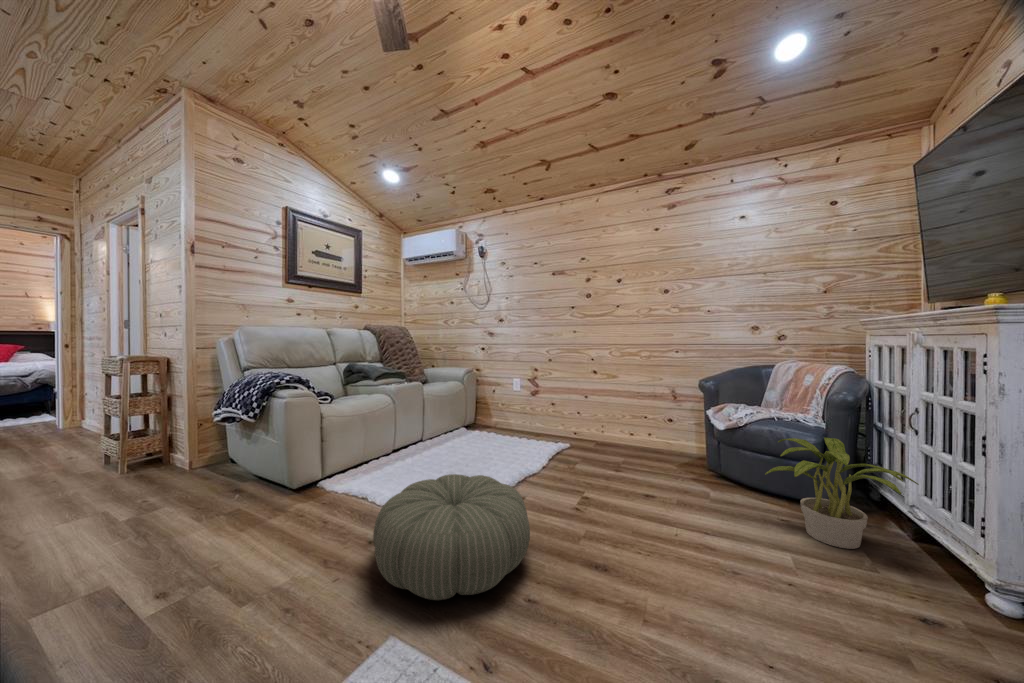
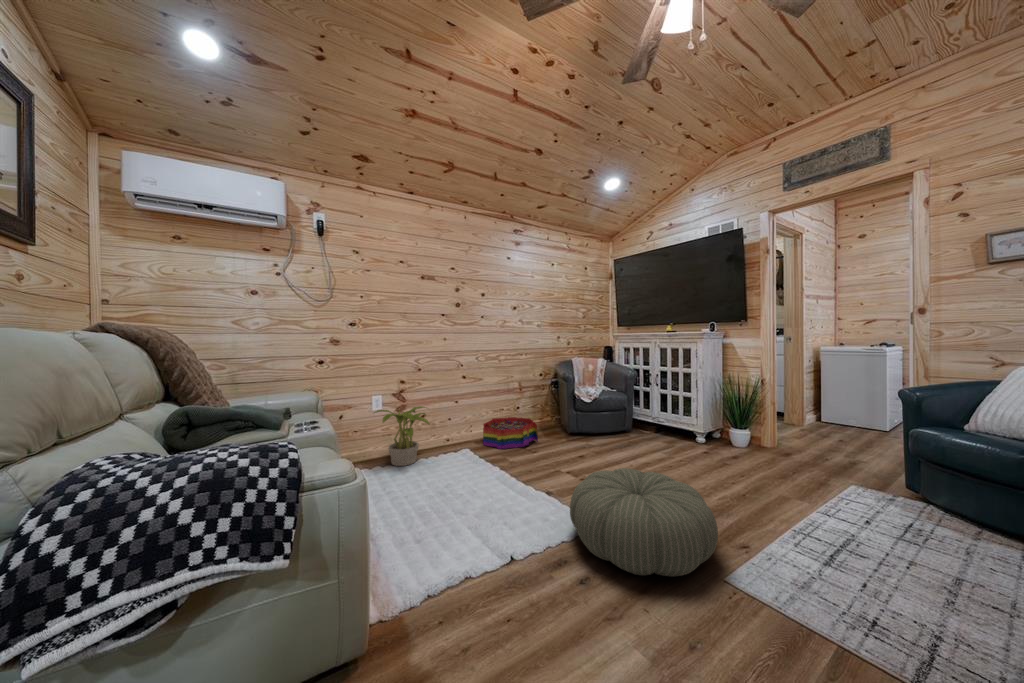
storage bin: none [593,424,660,464] -> present [483,417,538,449]
potted plant: present [765,438,919,549] -> present [374,406,430,466]

